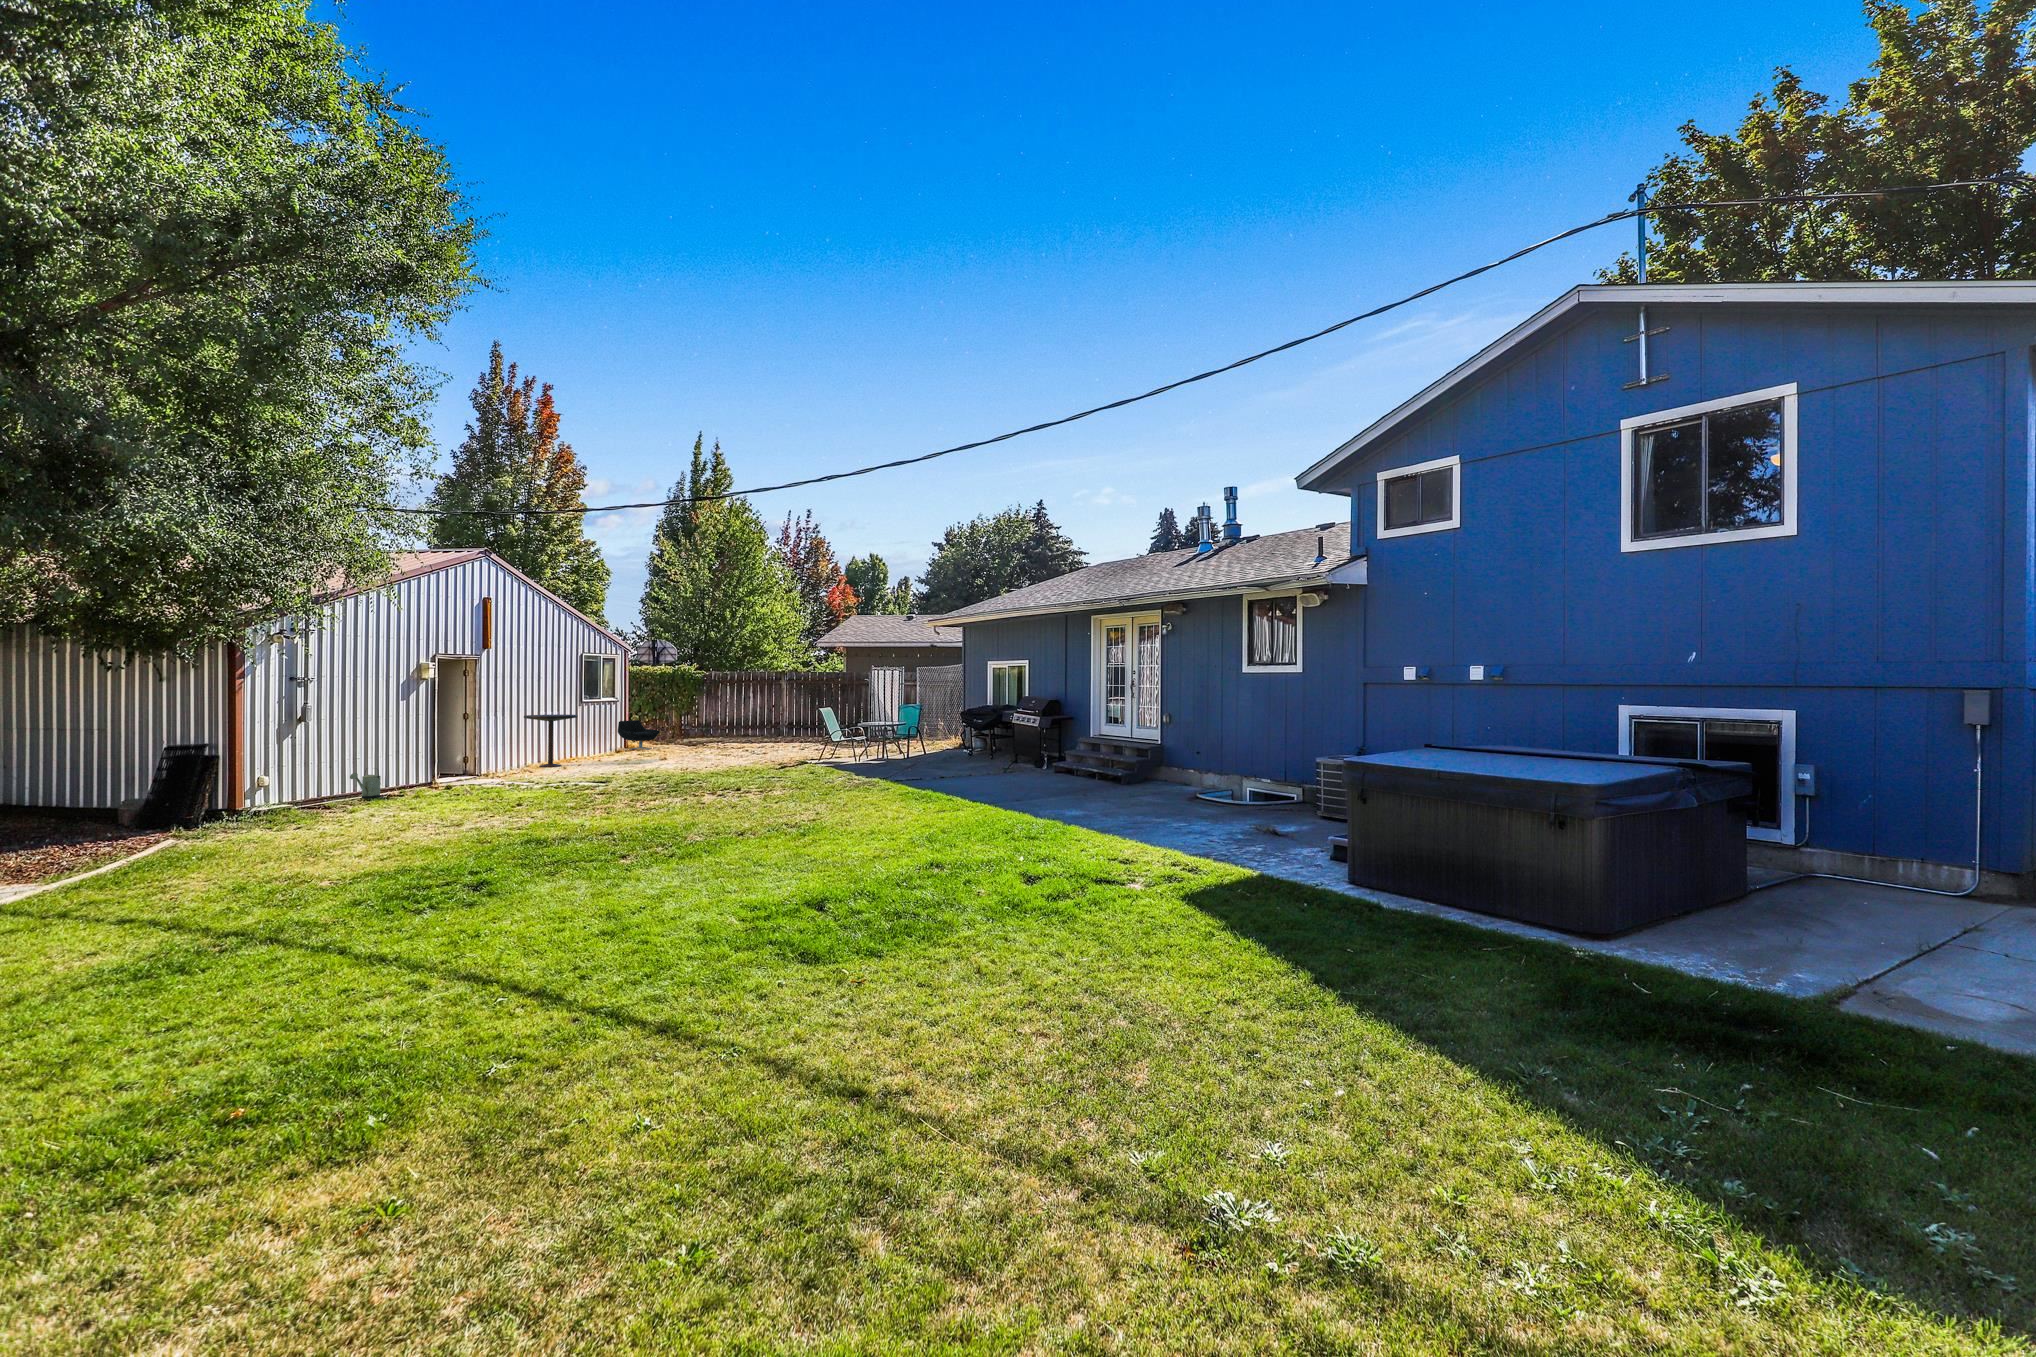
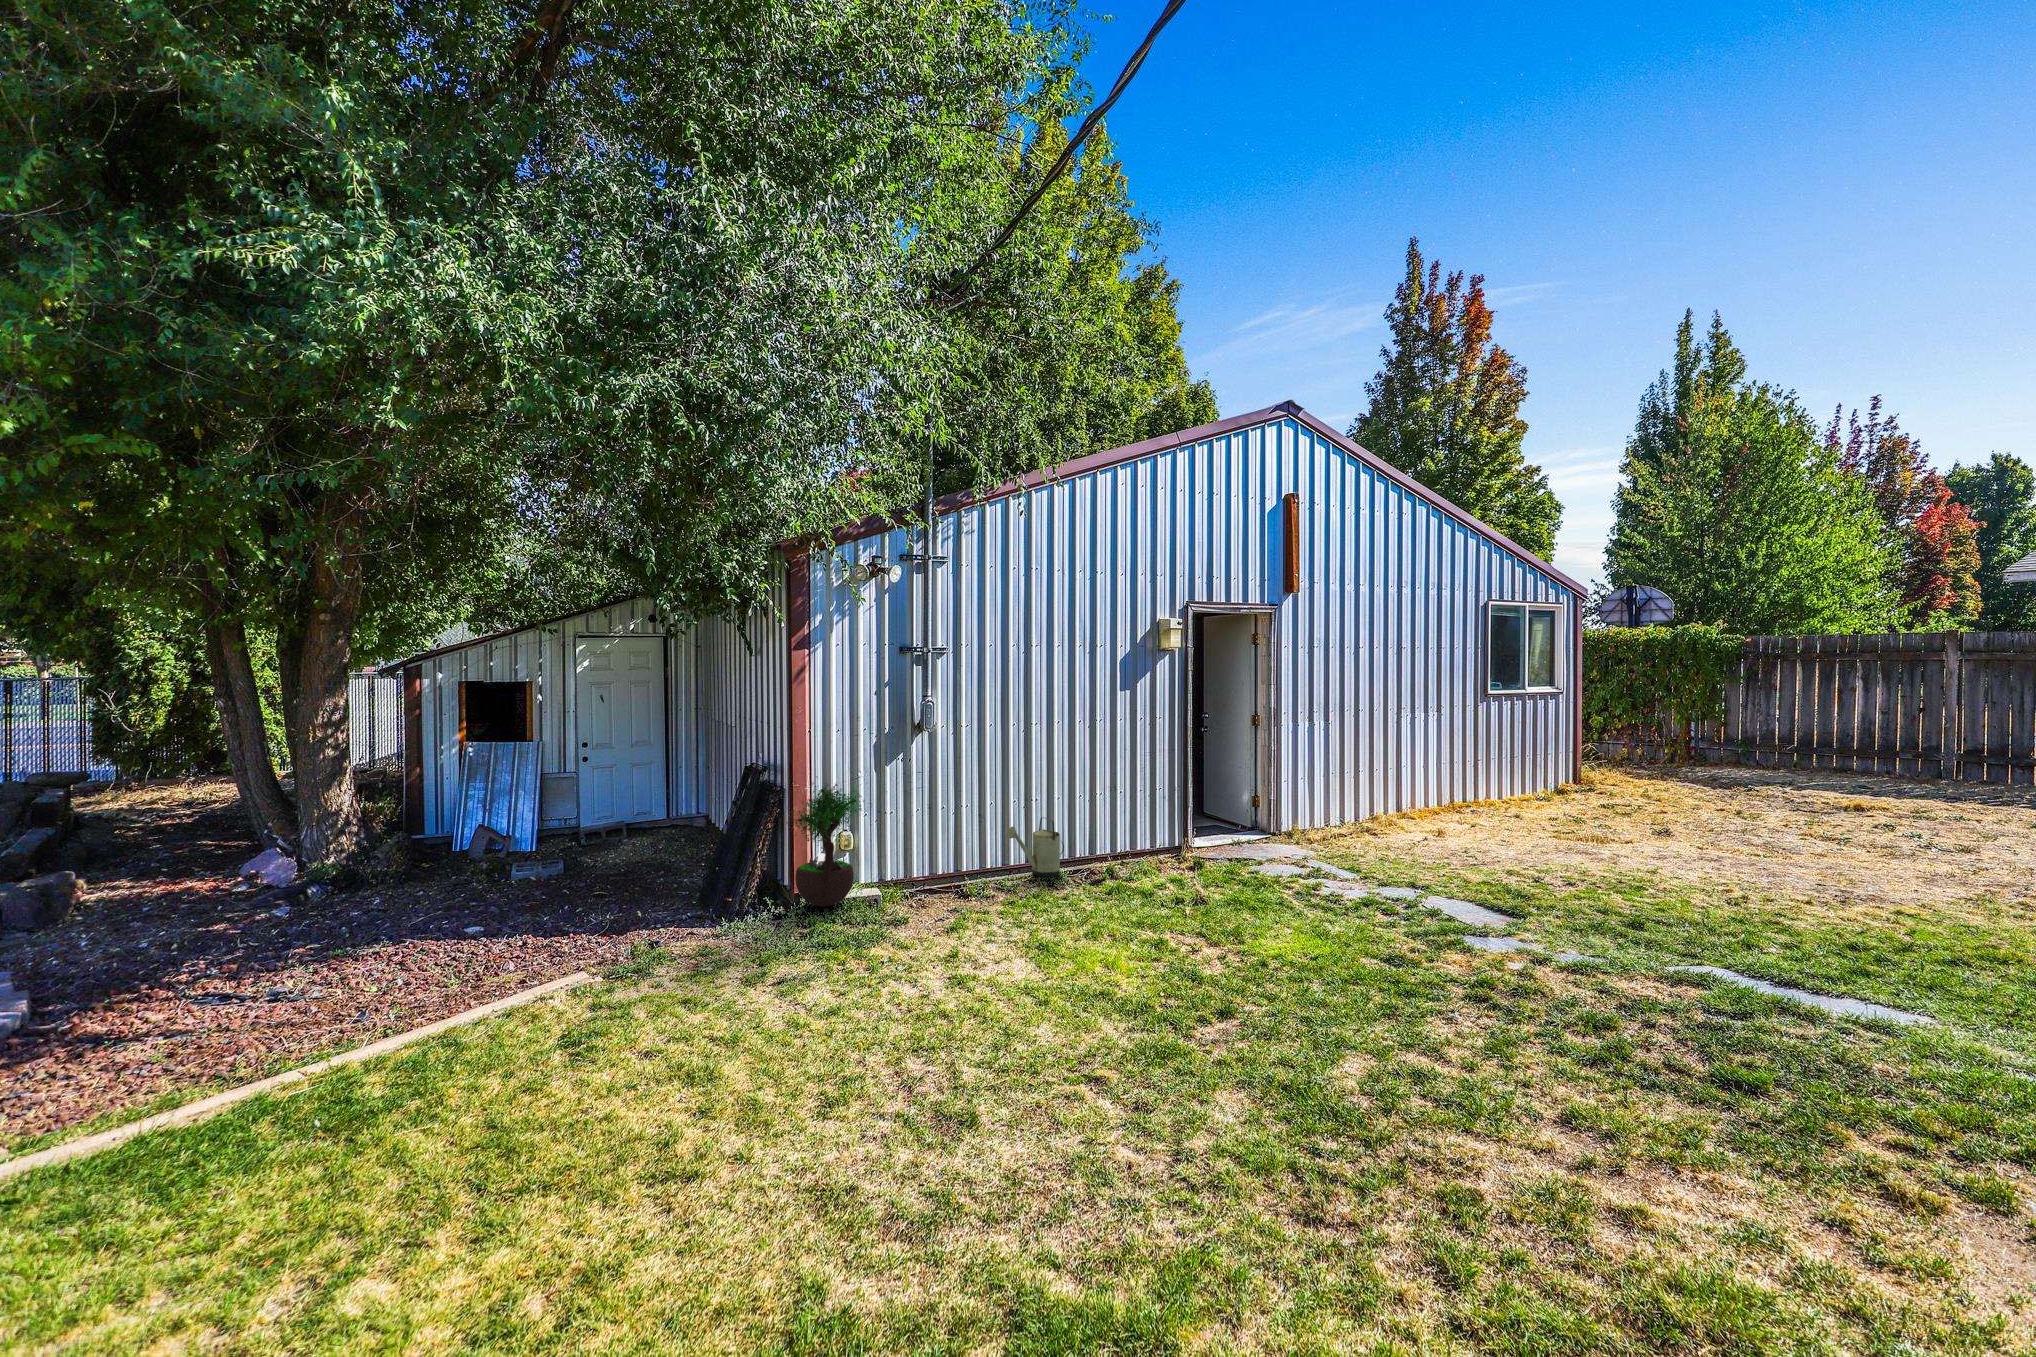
pedestal table: present [524,714,577,767] -> none [1366,719,1468,825]
lounge chair: present [618,720,660,750] -> none [1561,731,1651,792]
potted tree: none [240,746,295,817] -> present [787,776,865,907]

